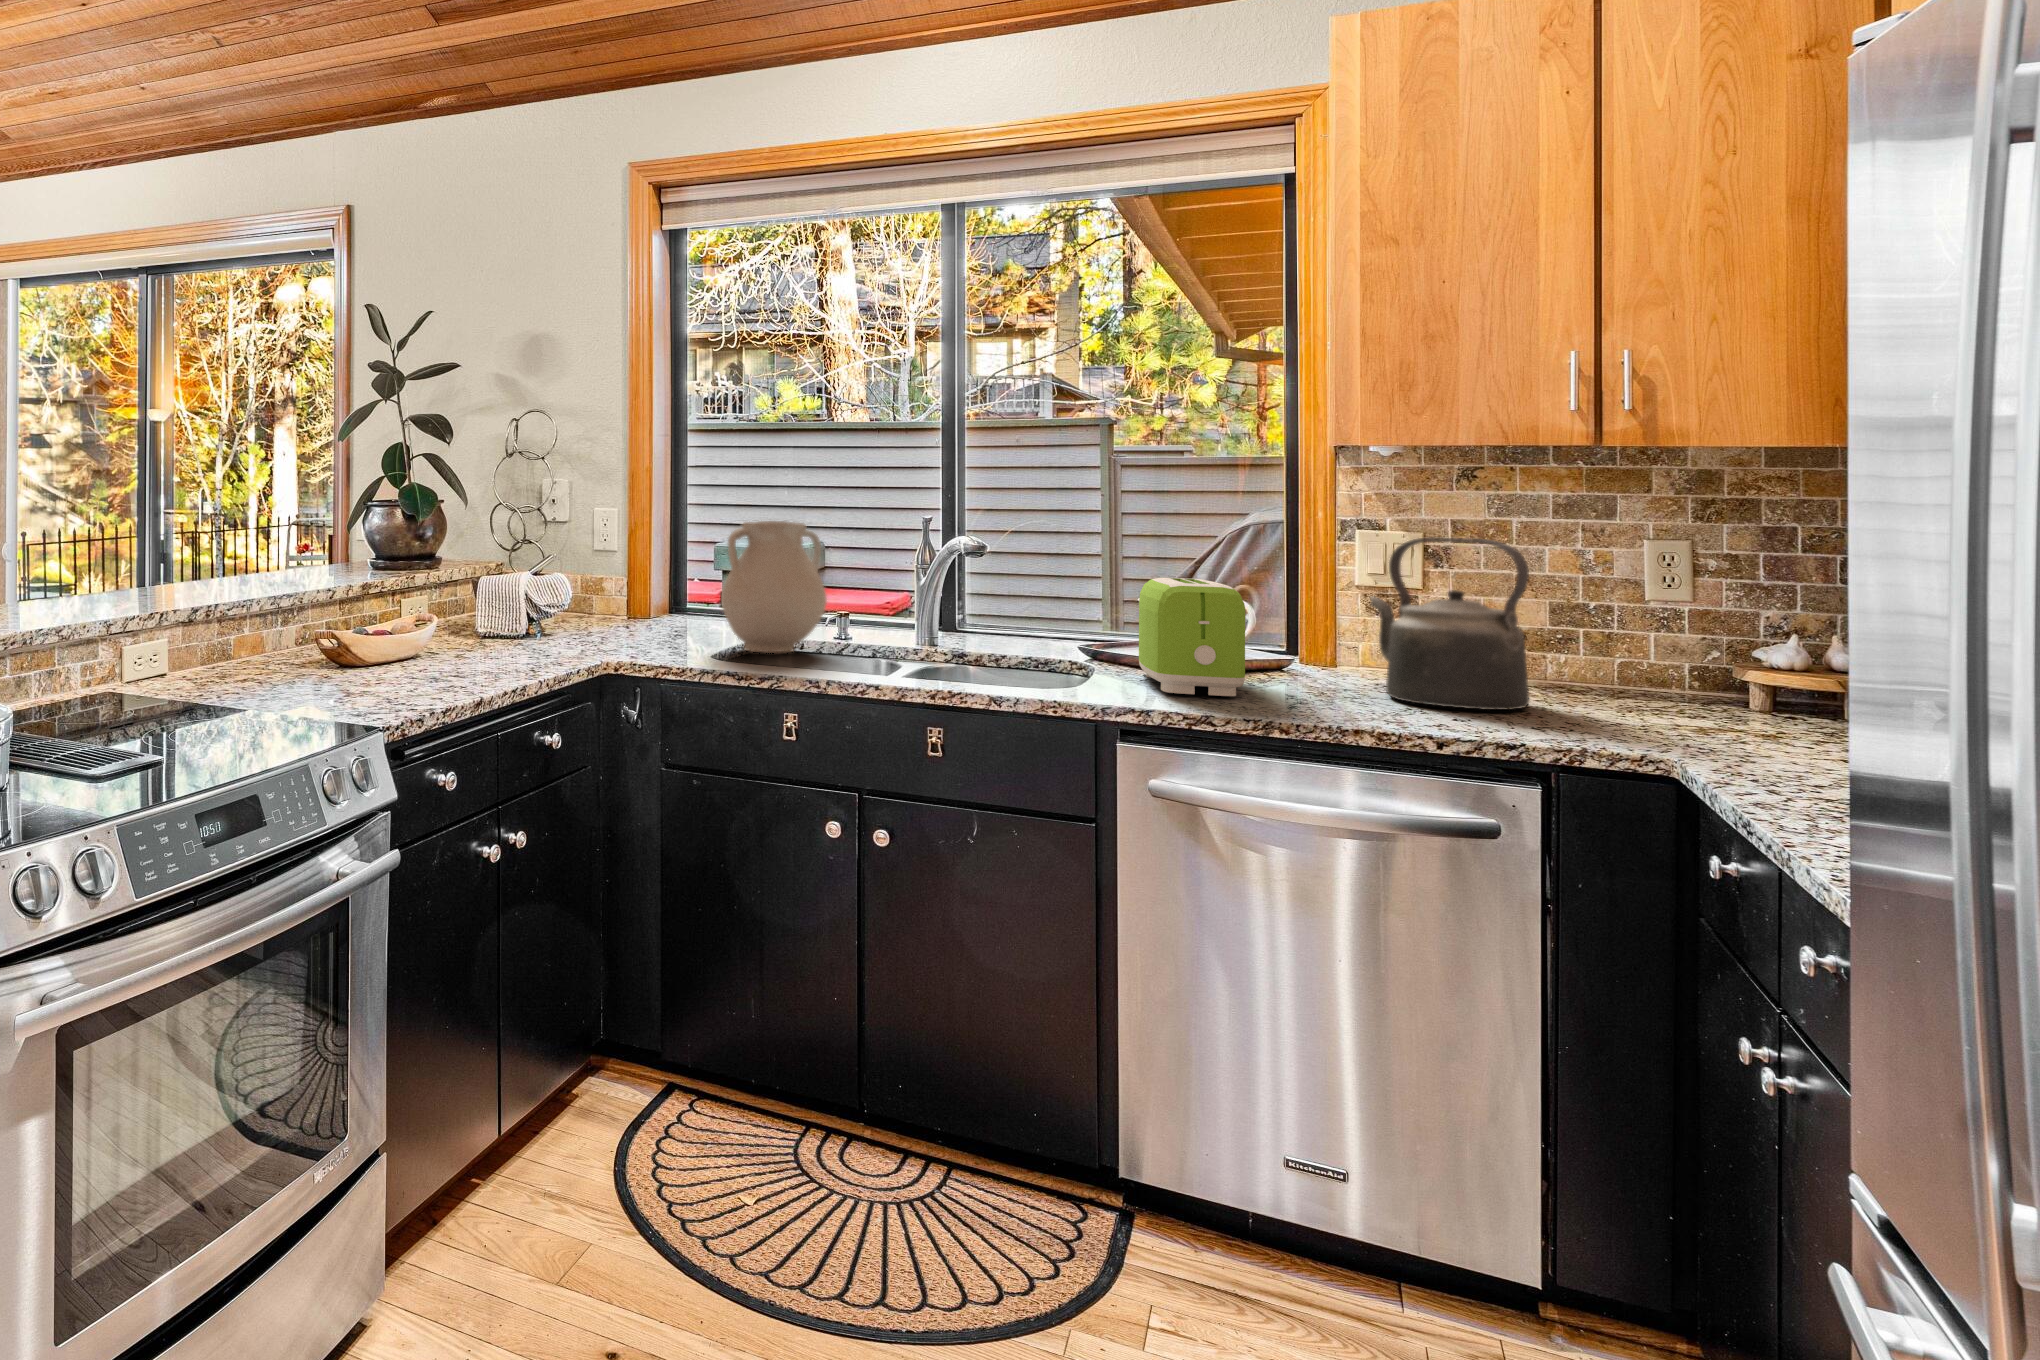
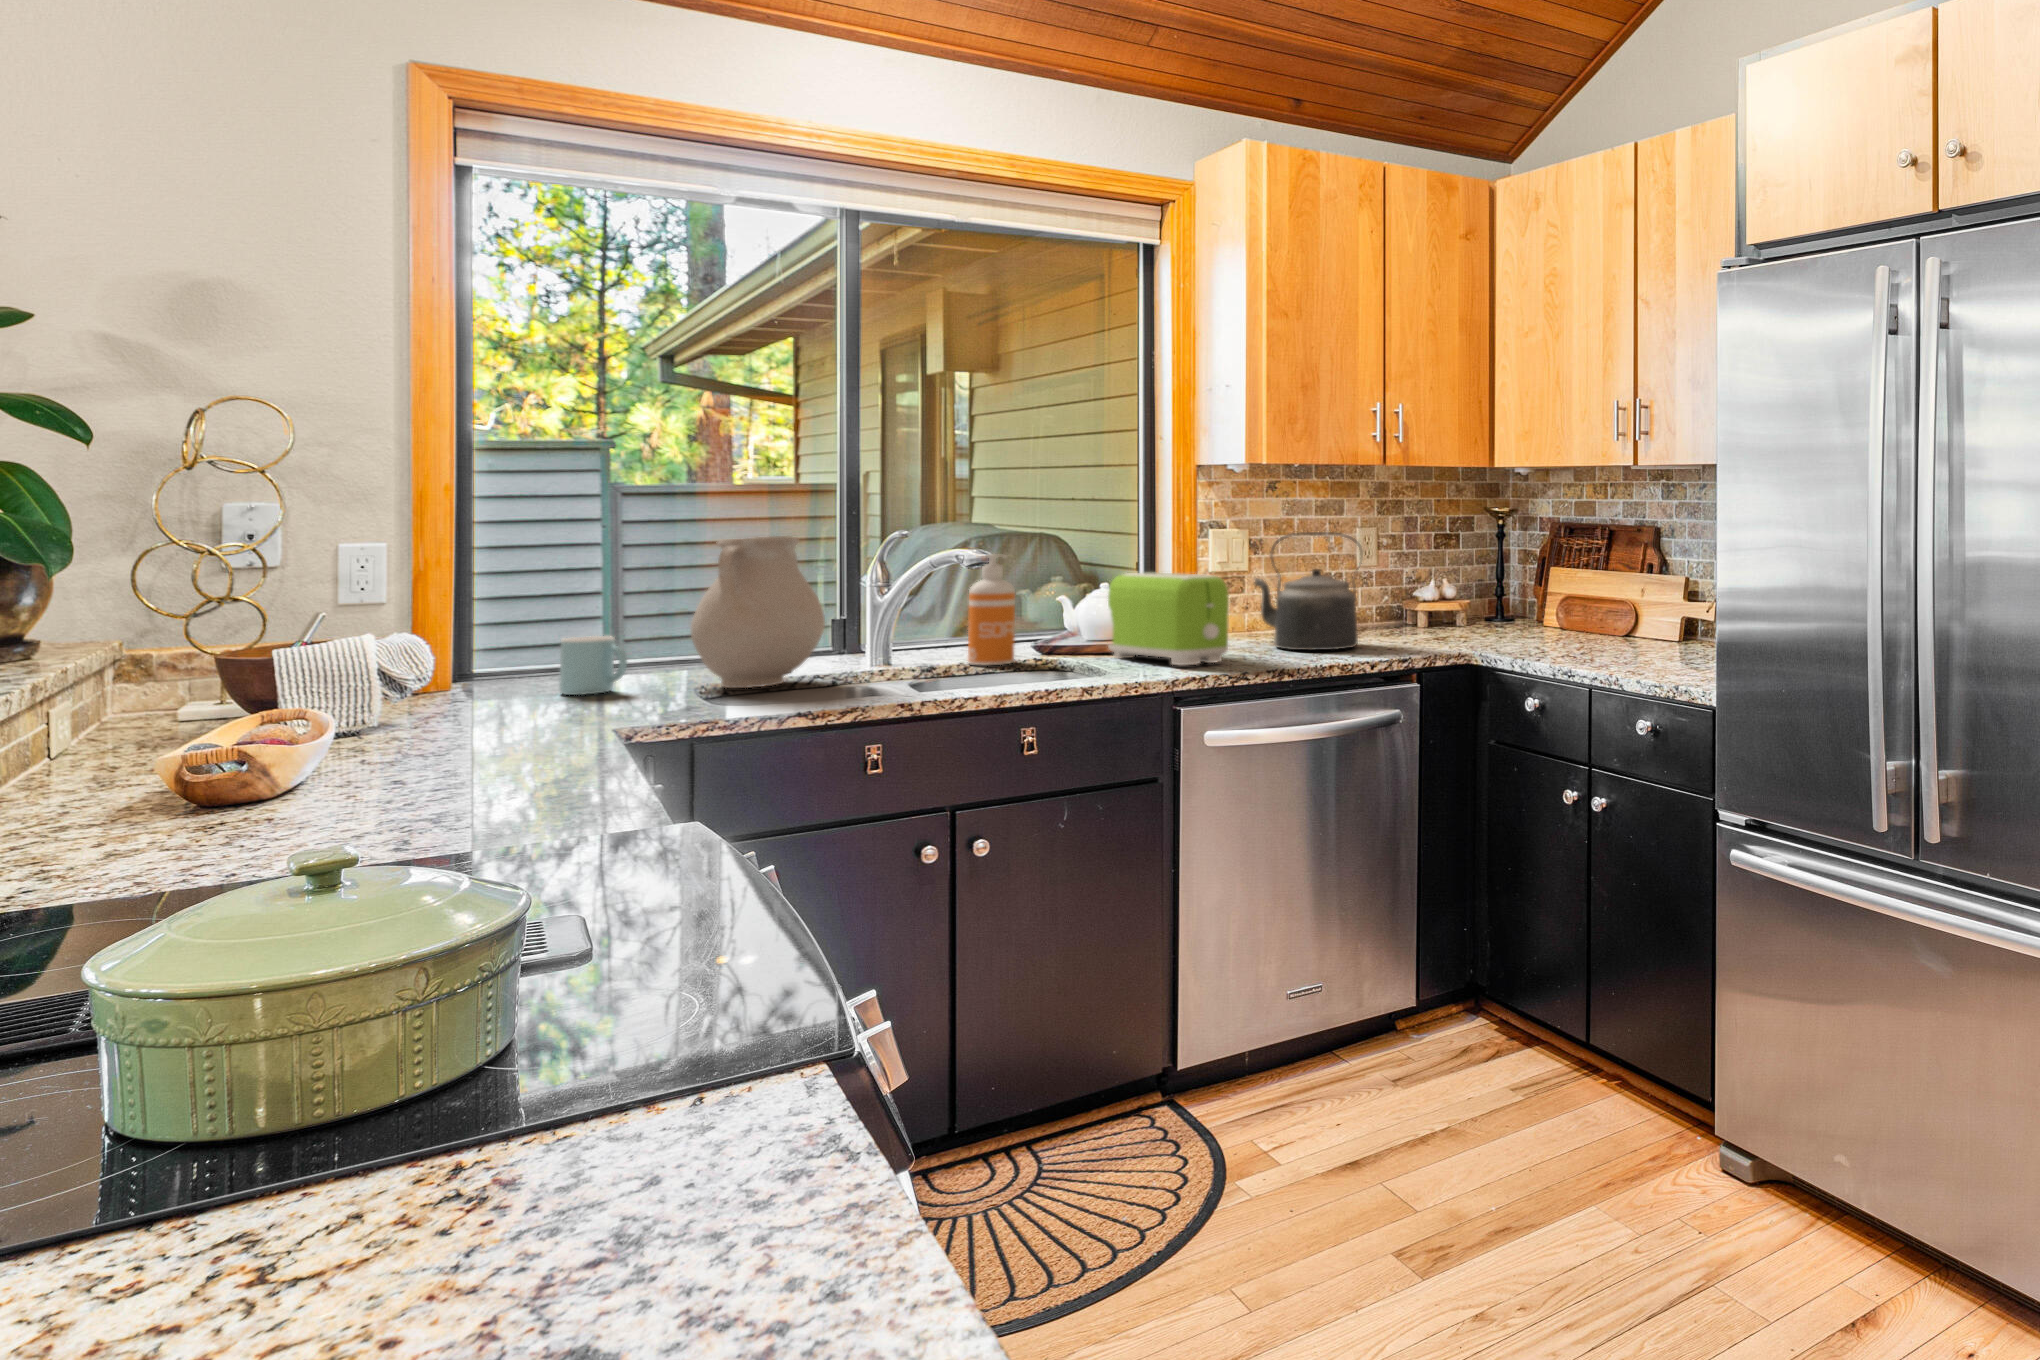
soap dispenser: none [980,547,1030,665] -> present [968,554,1015,665]
mug: none [653,597,689,642] -> present [559,636,627,695]

